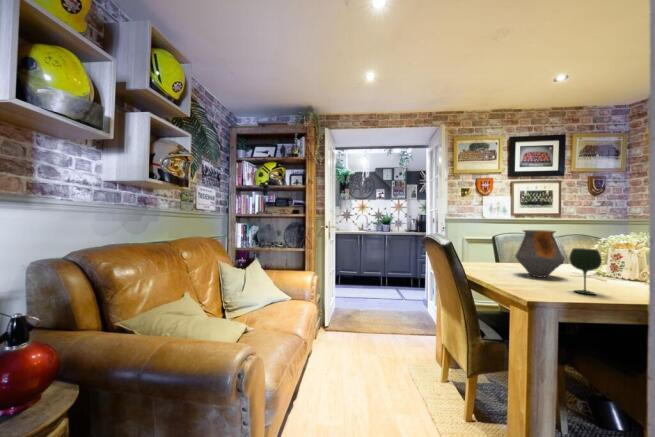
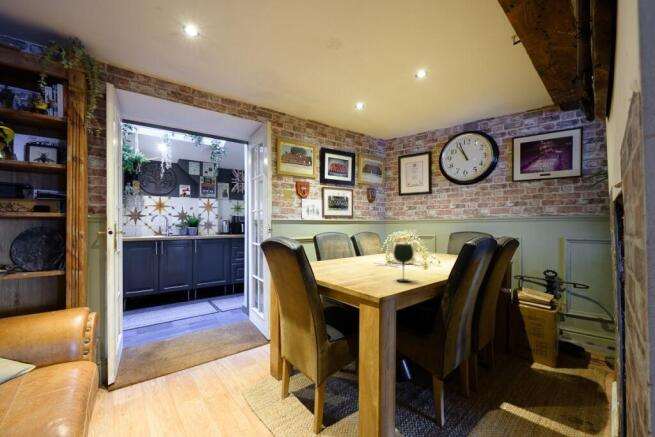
vase: present [515,230,564,277] -> none [345,229,380,271]

